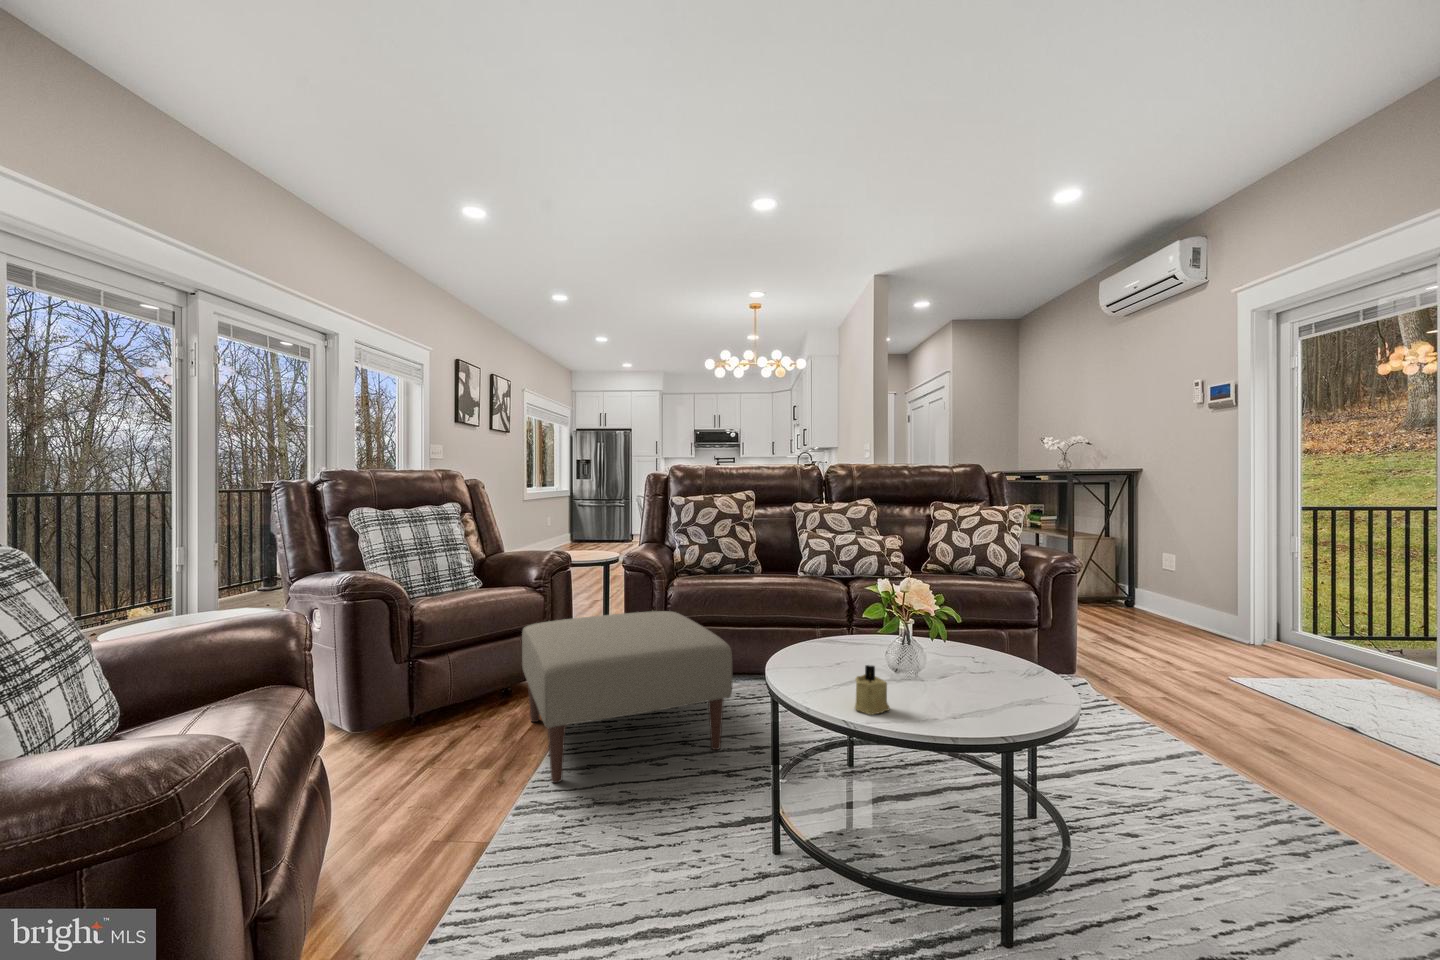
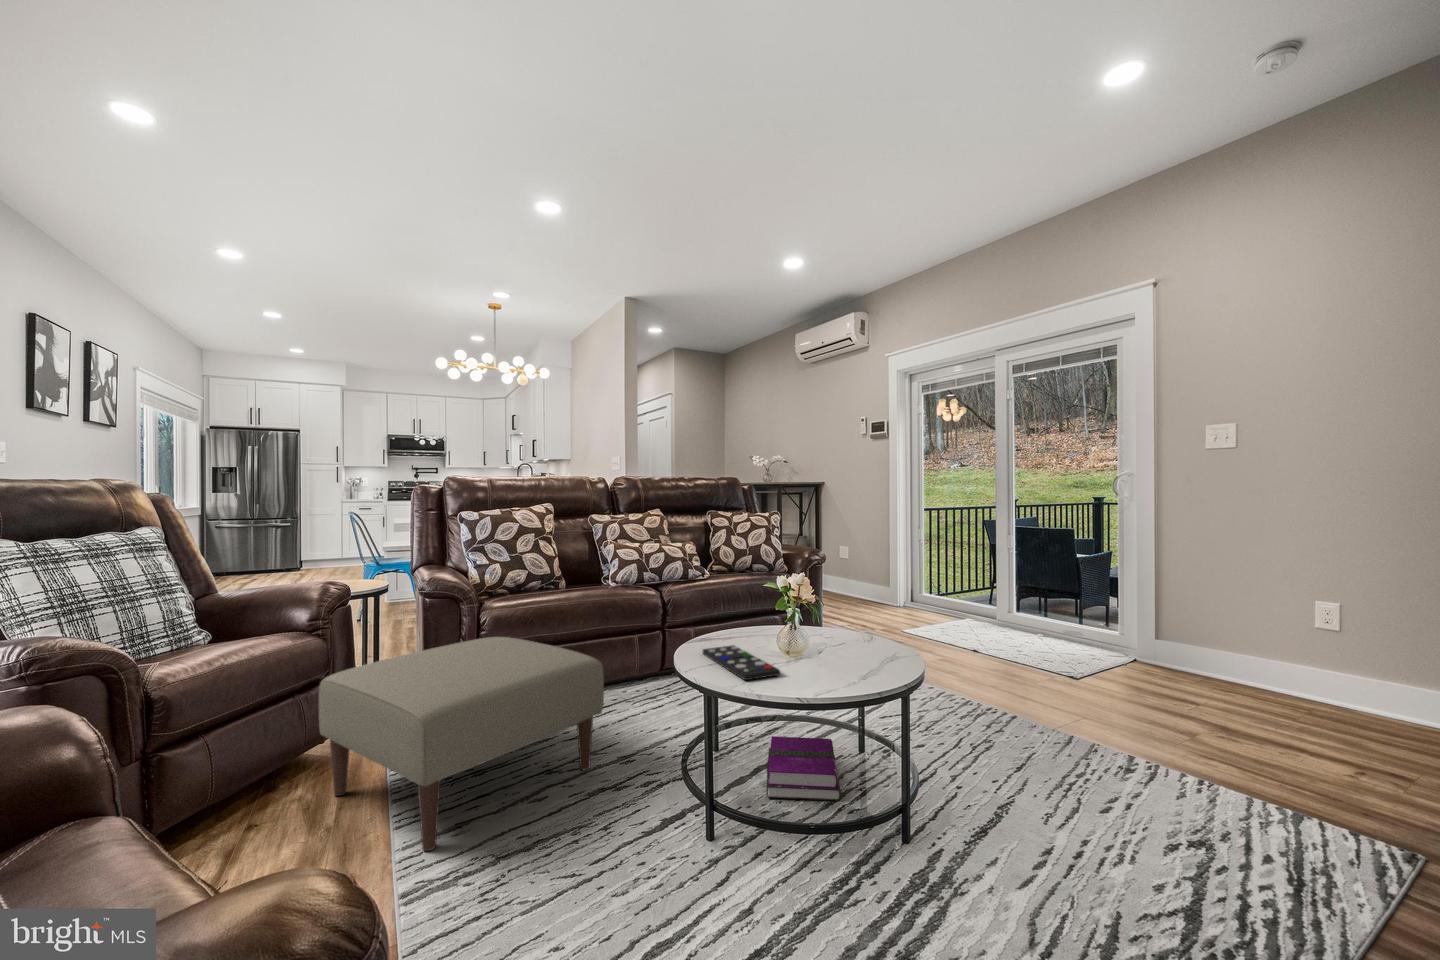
remote control: none [810,651,860,693] -> present [703,645,780,680]
candle: present [855,665,890,715] -> none [789,647,817,690]
hardback book: none [862,761,975,856] -> present [766,736,841,801]

